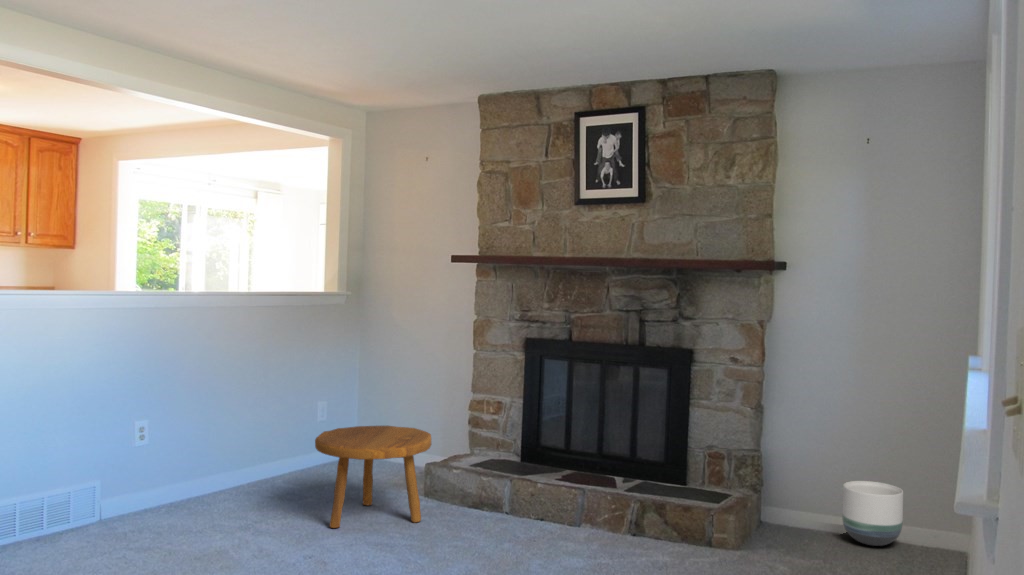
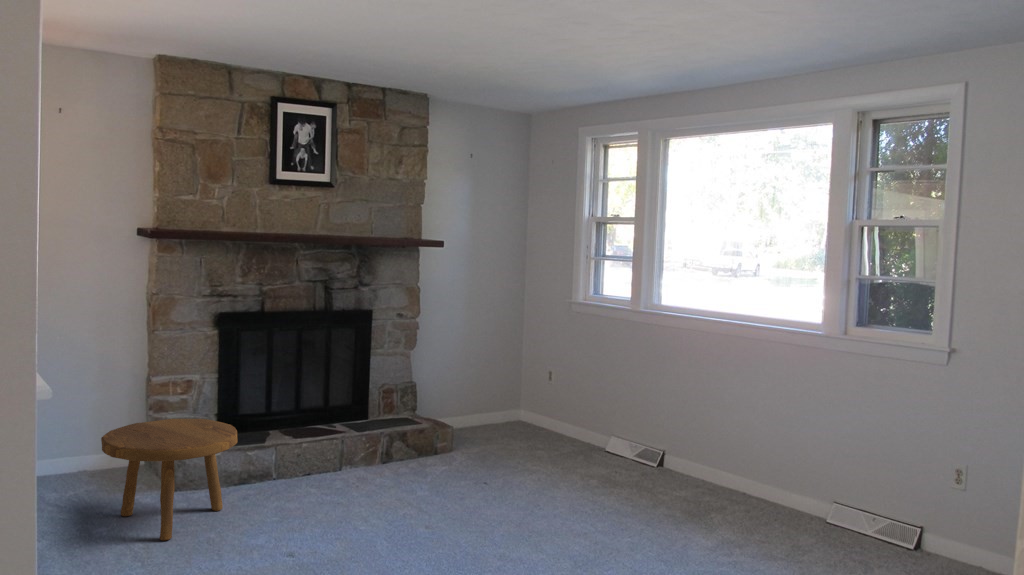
planter: present [842,481,903,546] -> none [468,389,505,430]

